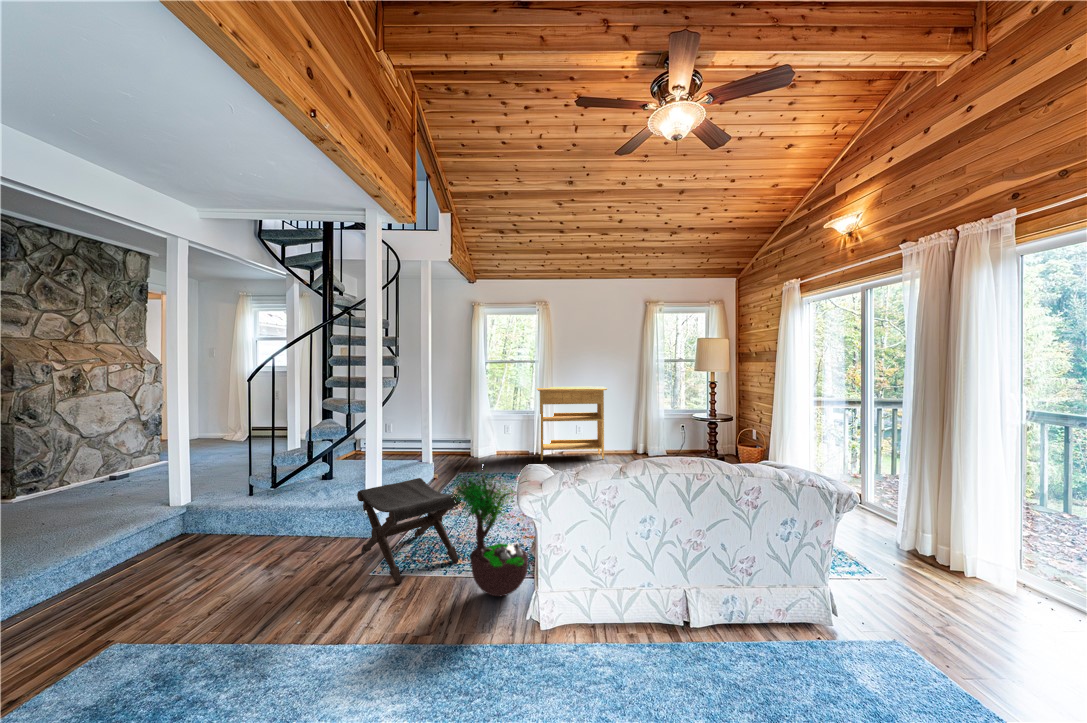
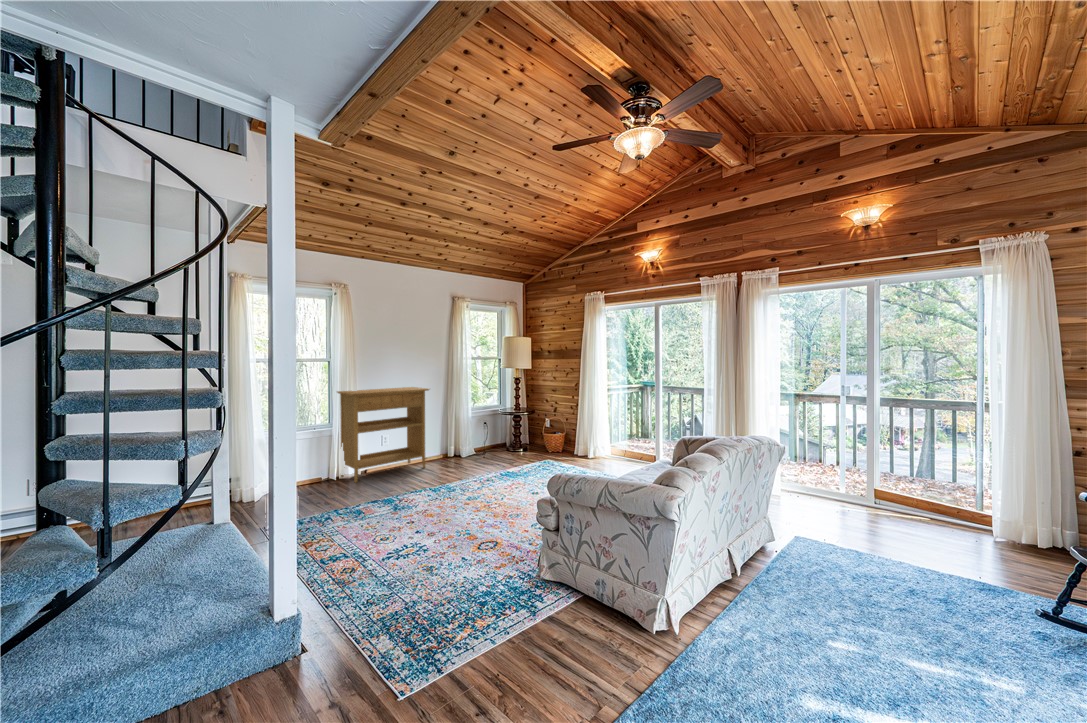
potted tree: present [452,471,528,596] -> none [510,476,607,630]
footstool: present [357,478,461,584] -> none [311,529,477,680]

